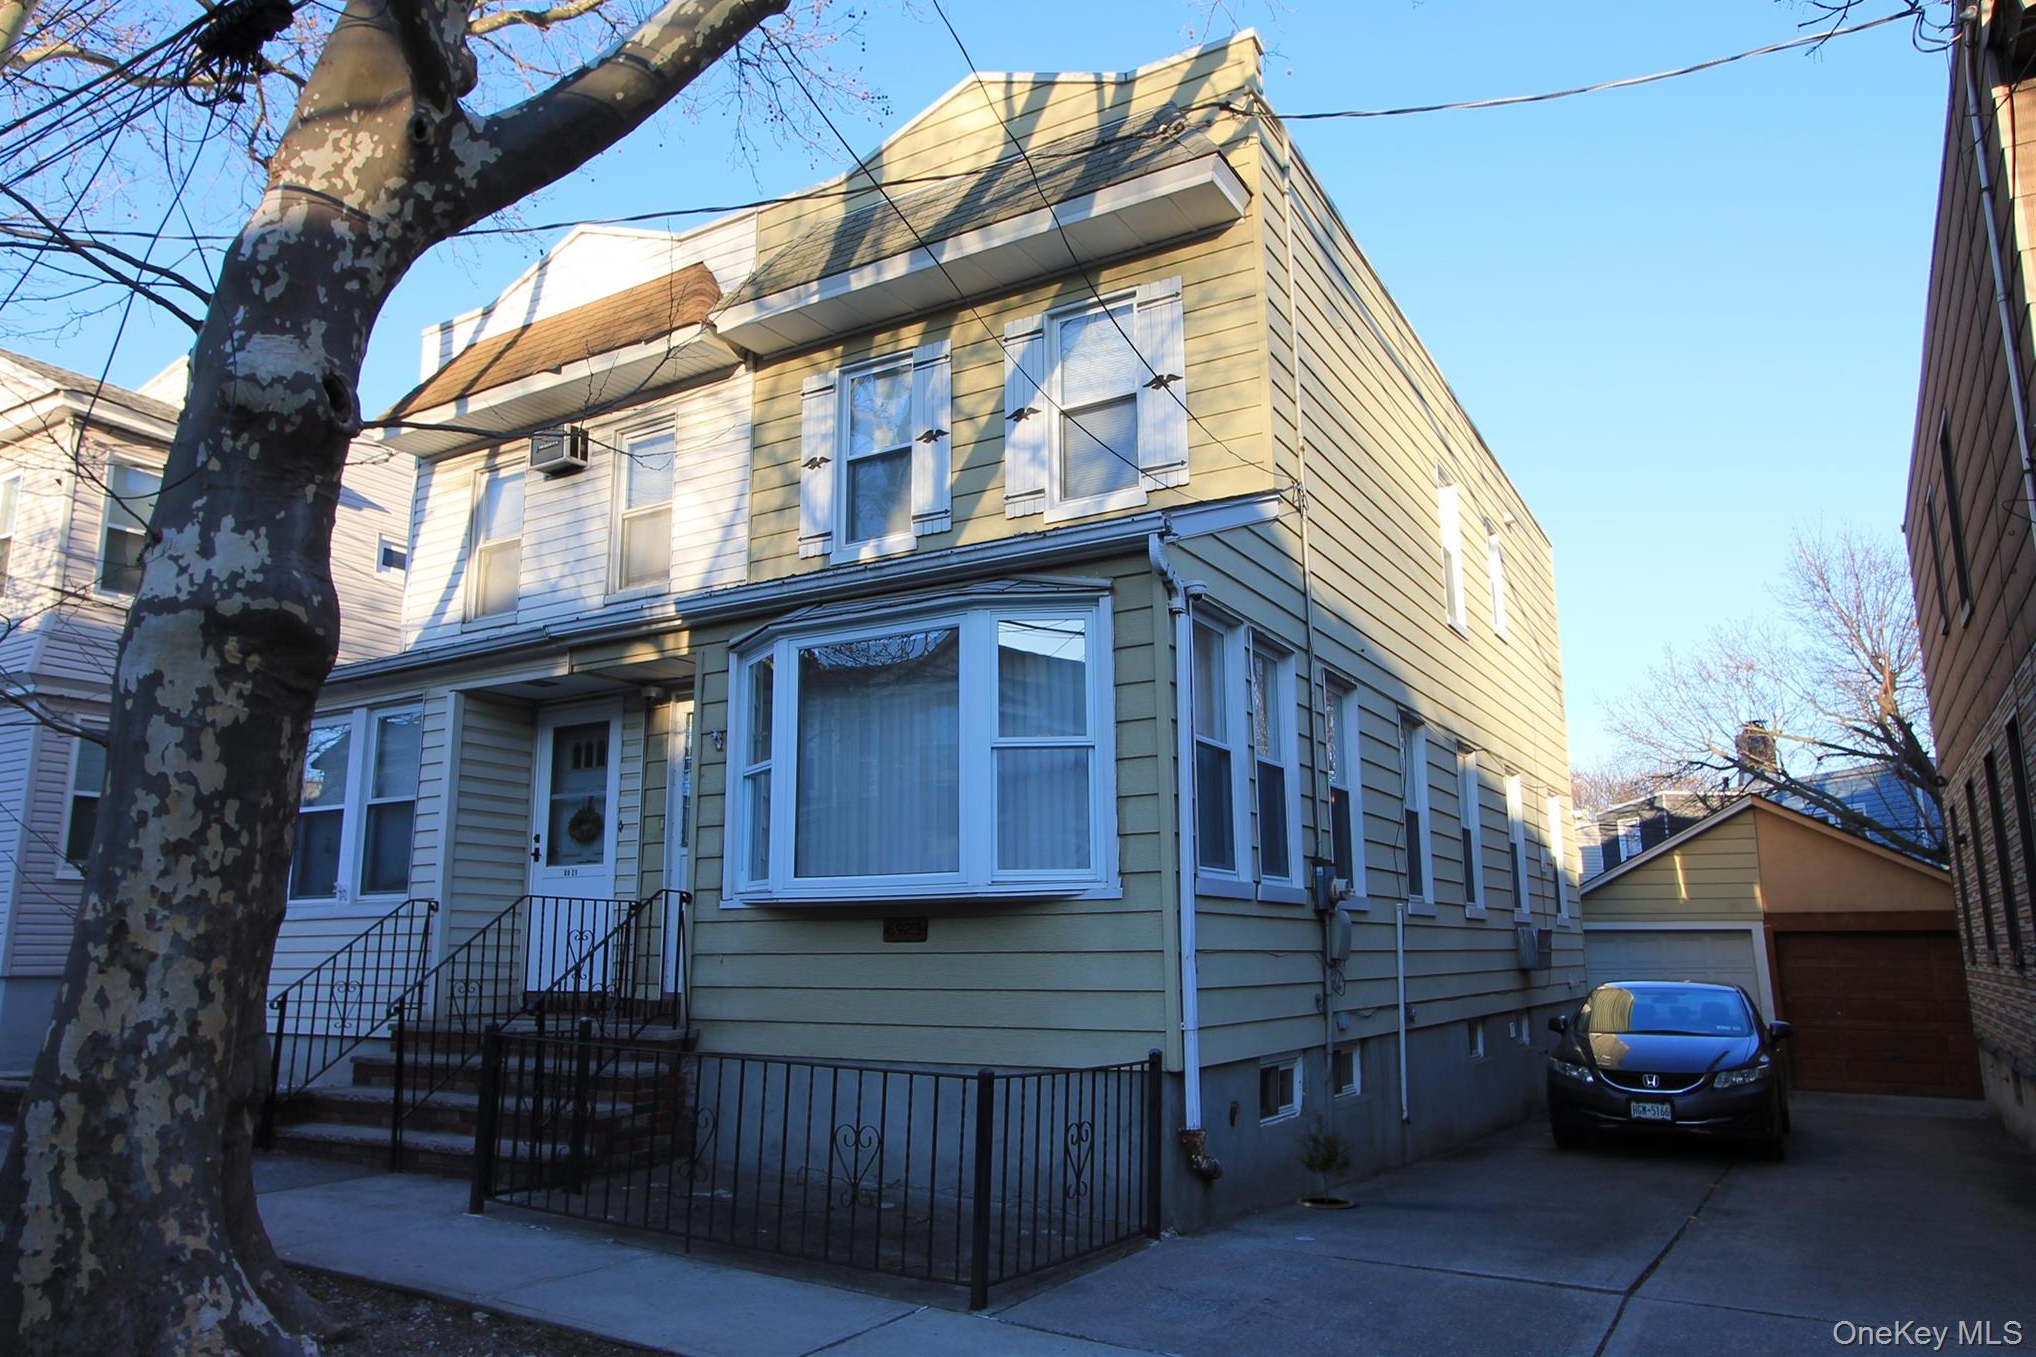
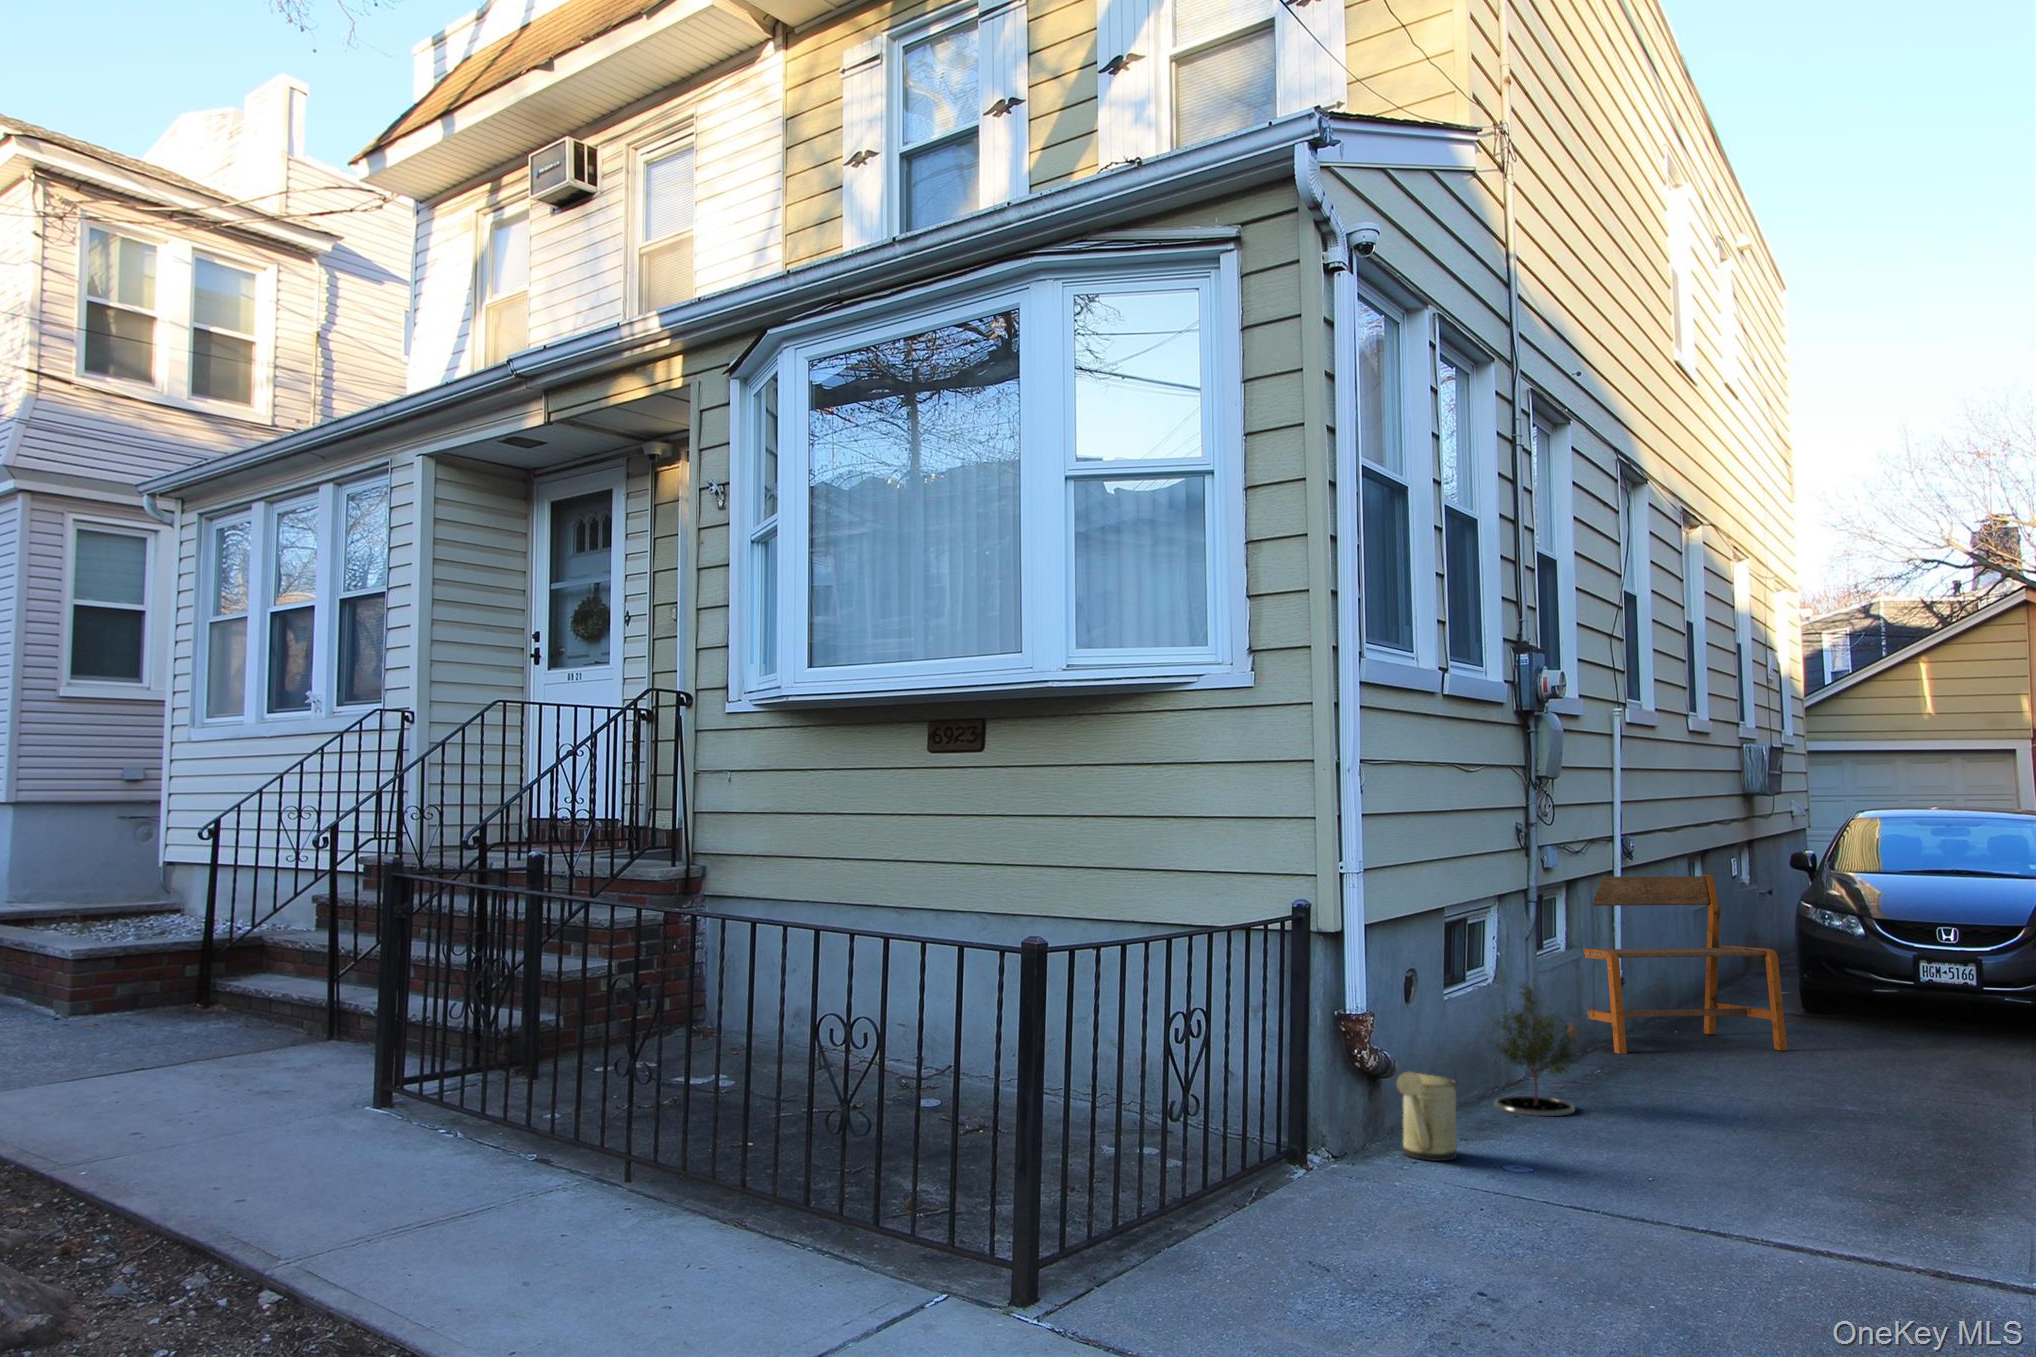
bench: none [1362,1034,1525,1173] -> present [1570,875,1787,1054]
watering can: none [1221,1155,1264,1233] -> present [1397,1050,1457,1161]

